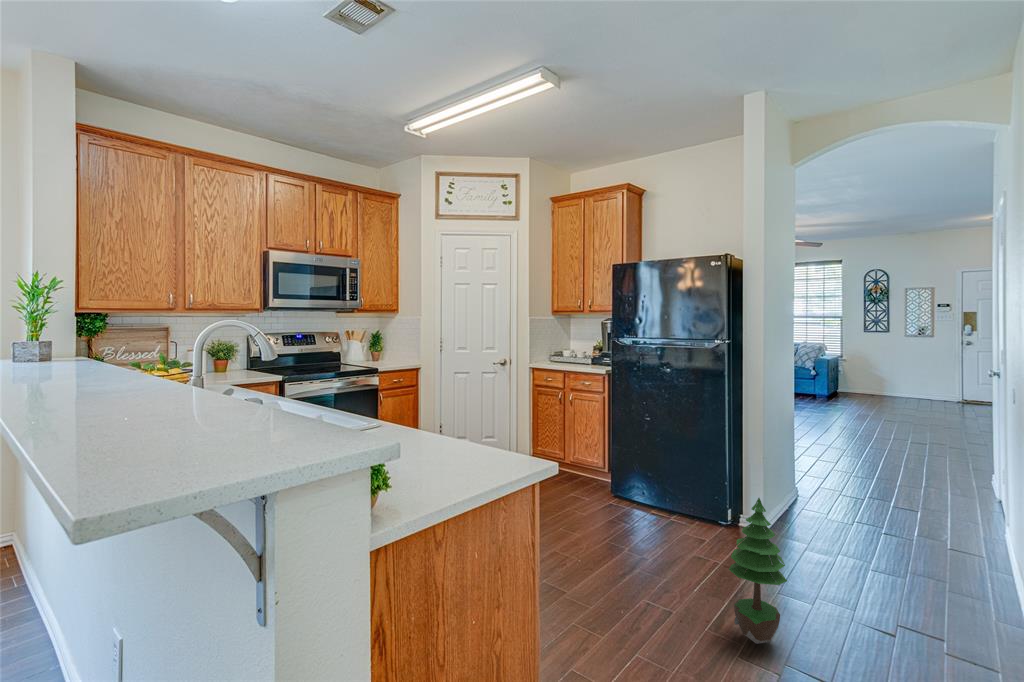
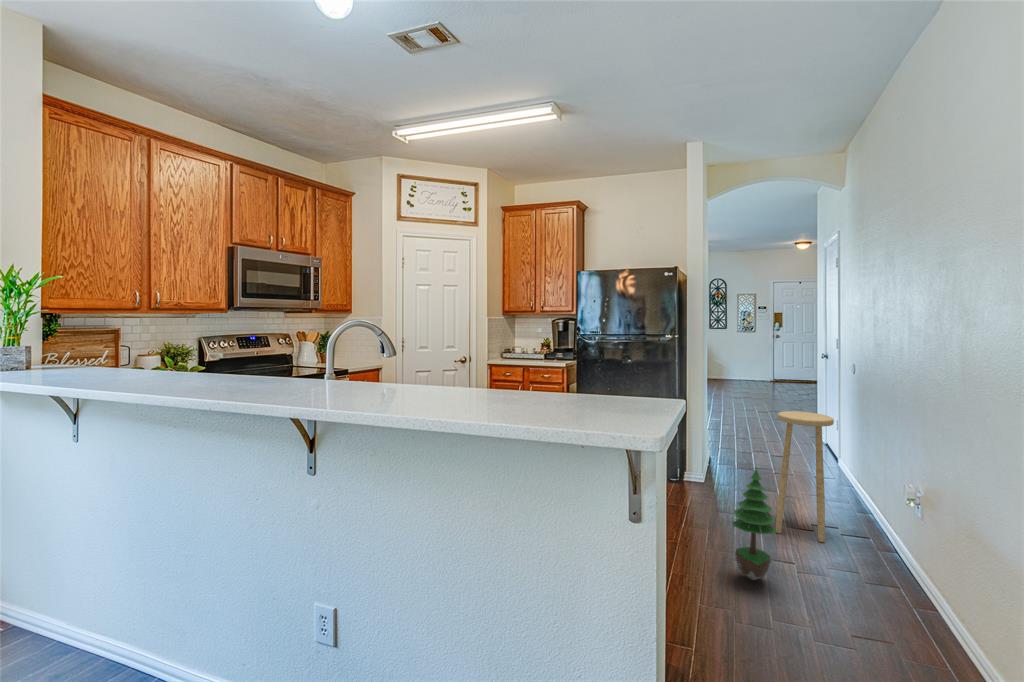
stool: none [834,429,918,610] -> present [776,411,834,542]

